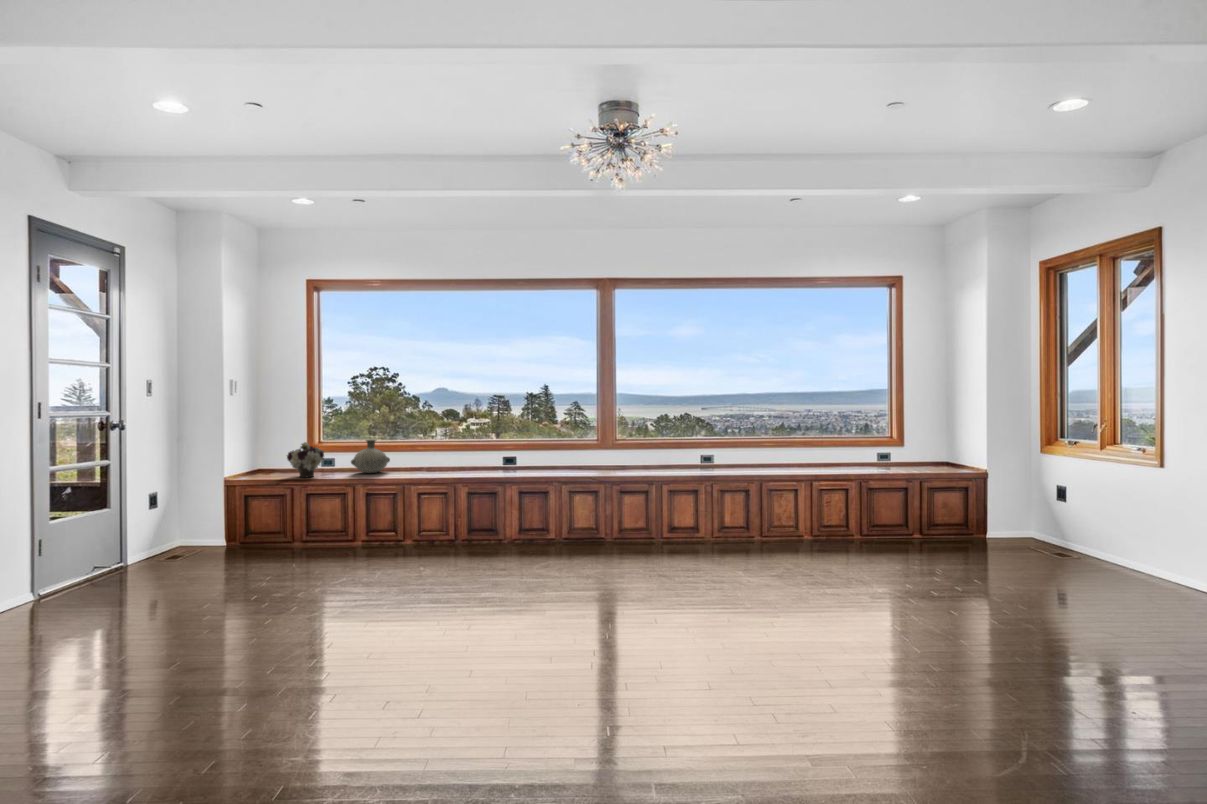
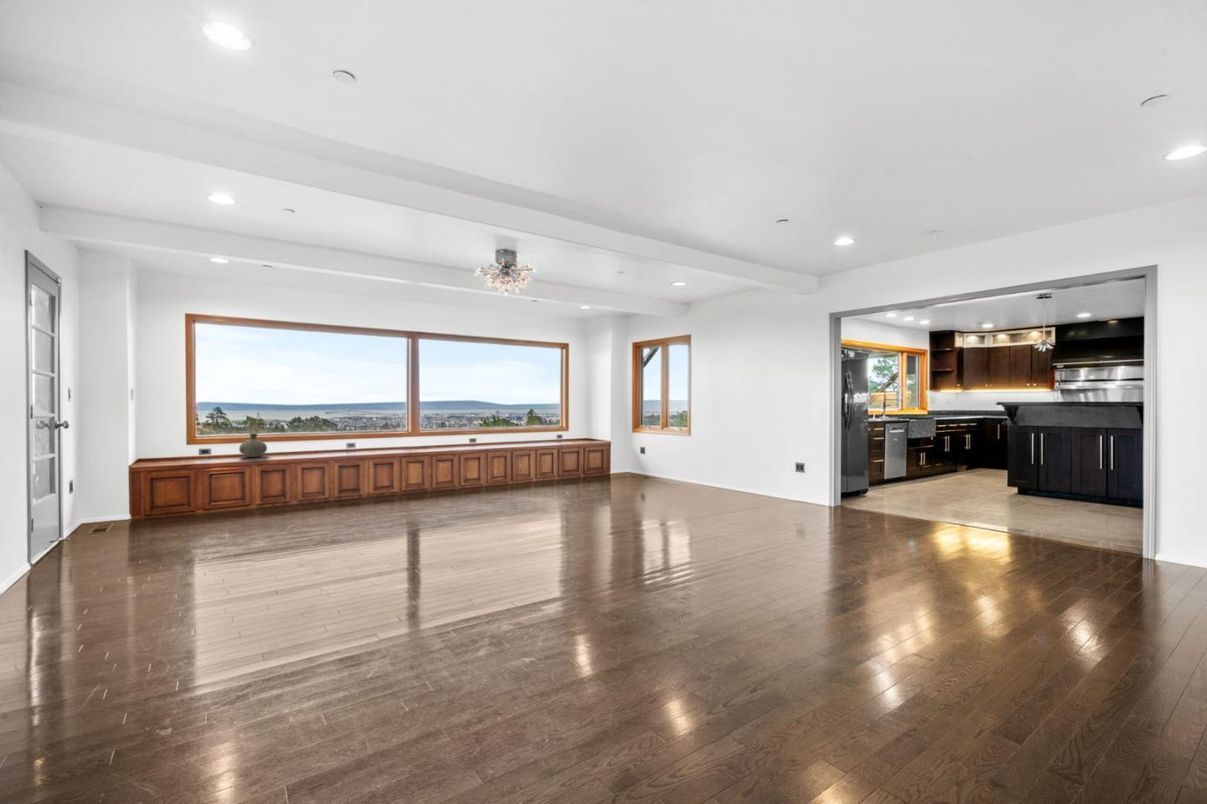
flower arrangement: present [287,442,324,477] -> none [186,436,220,462]

